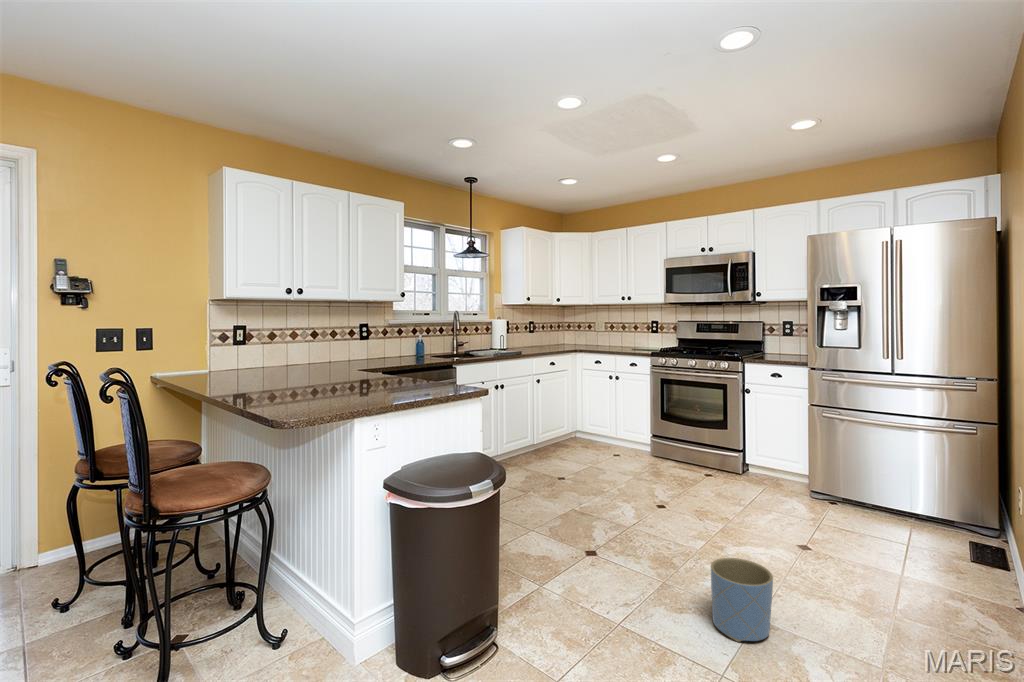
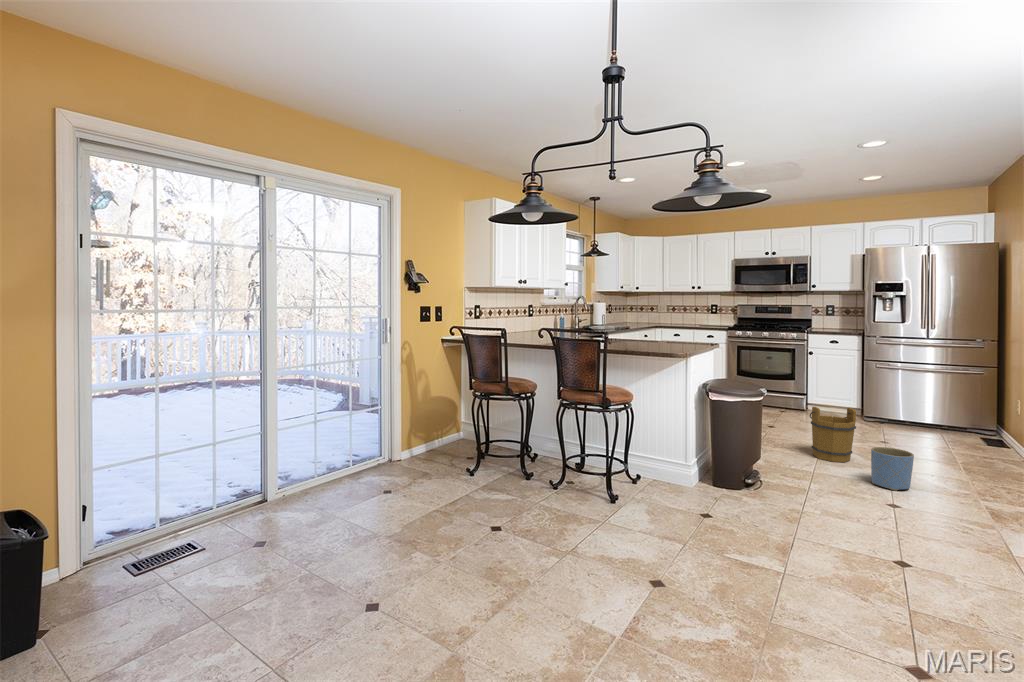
bucket: none [671,477,735,568] -> present [810,407,856,462]

